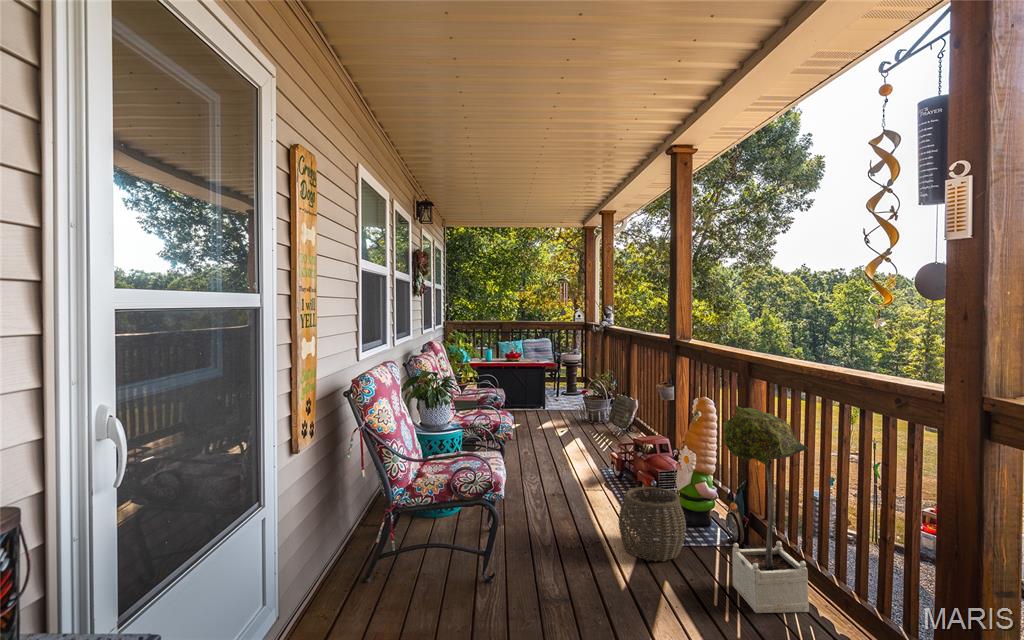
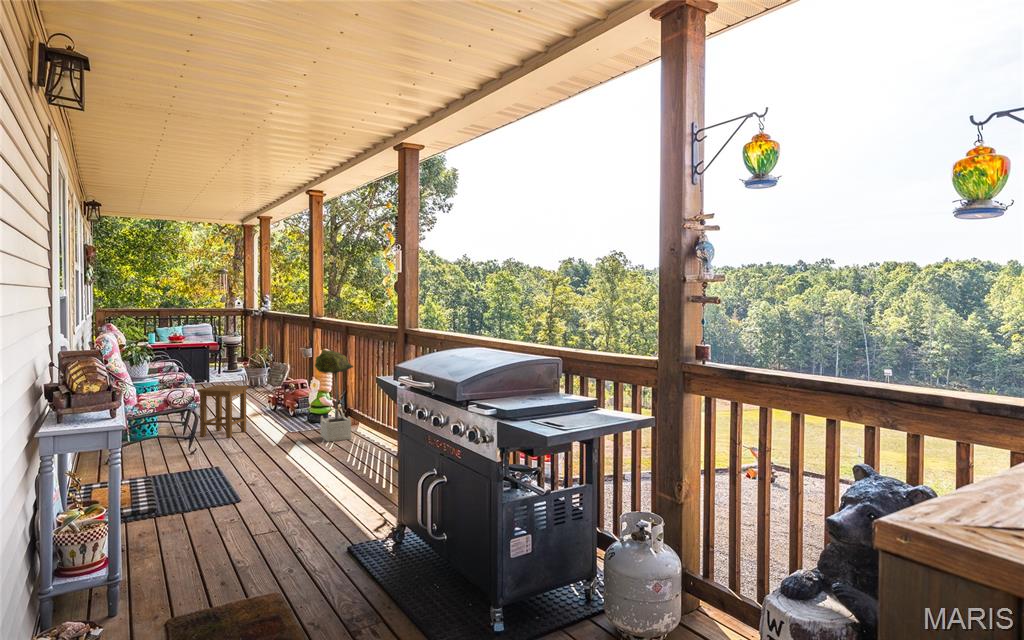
stool: none [513,448,593,554] -> present [198,385,248,438]
woven basket: present [619,487,686,561] -> none [263,400,301,435]

